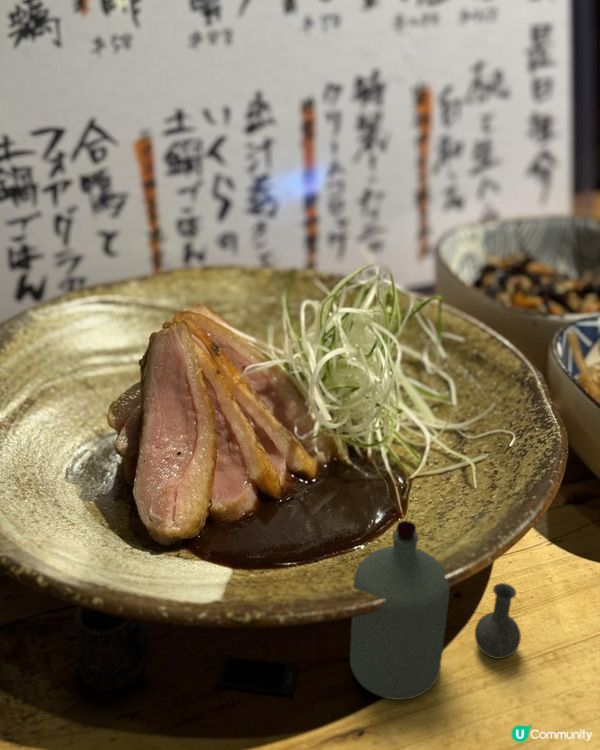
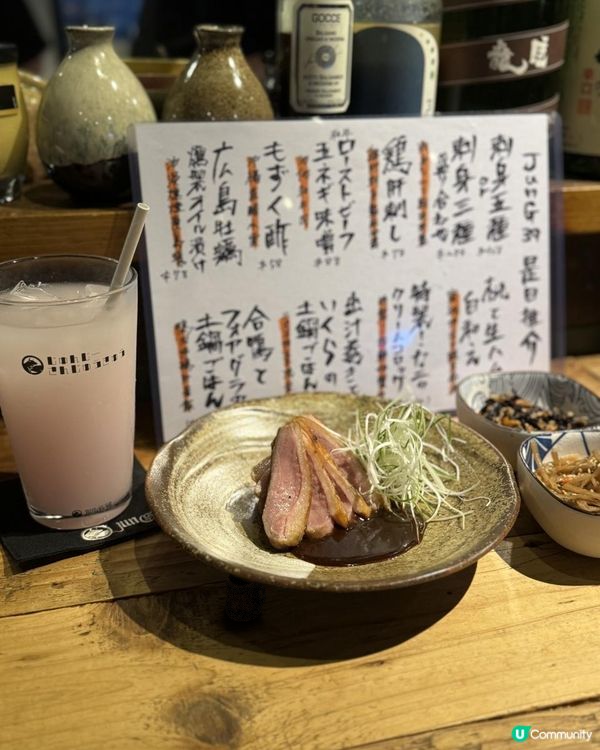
bottle: present [350,521,521,700] -> none [378,537,482,646]
smartphone: present [216,656,298,695] -> none [300,612,348,636]

